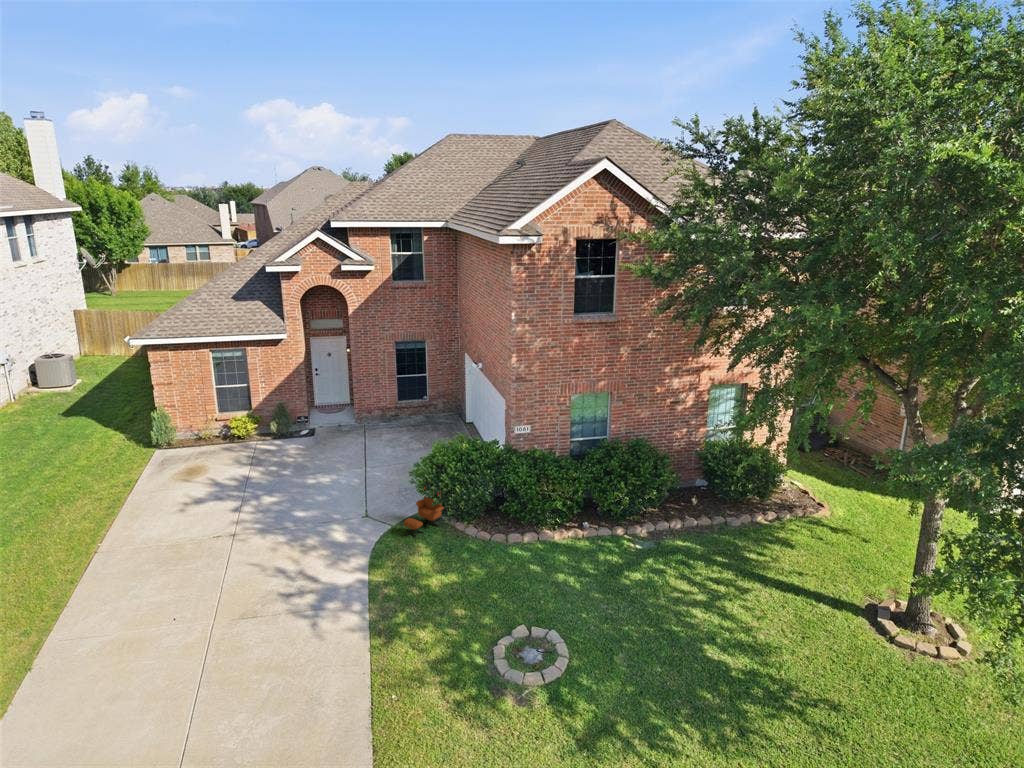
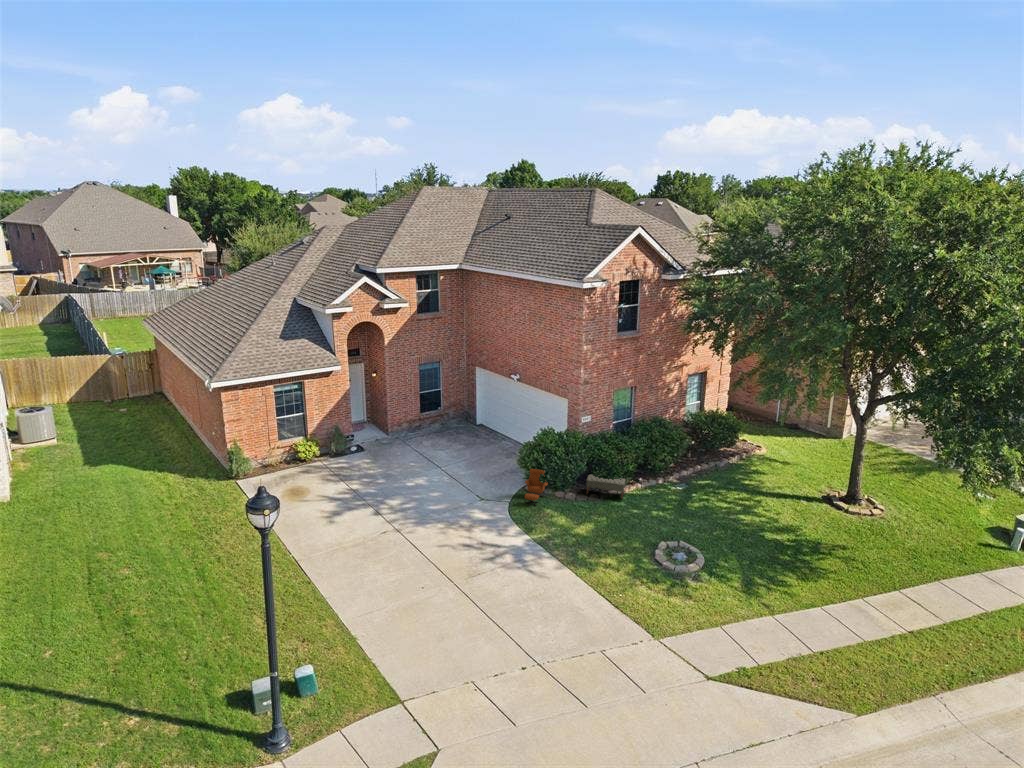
bench: none [496,505,550,548] -> present [587,475,625,499]

